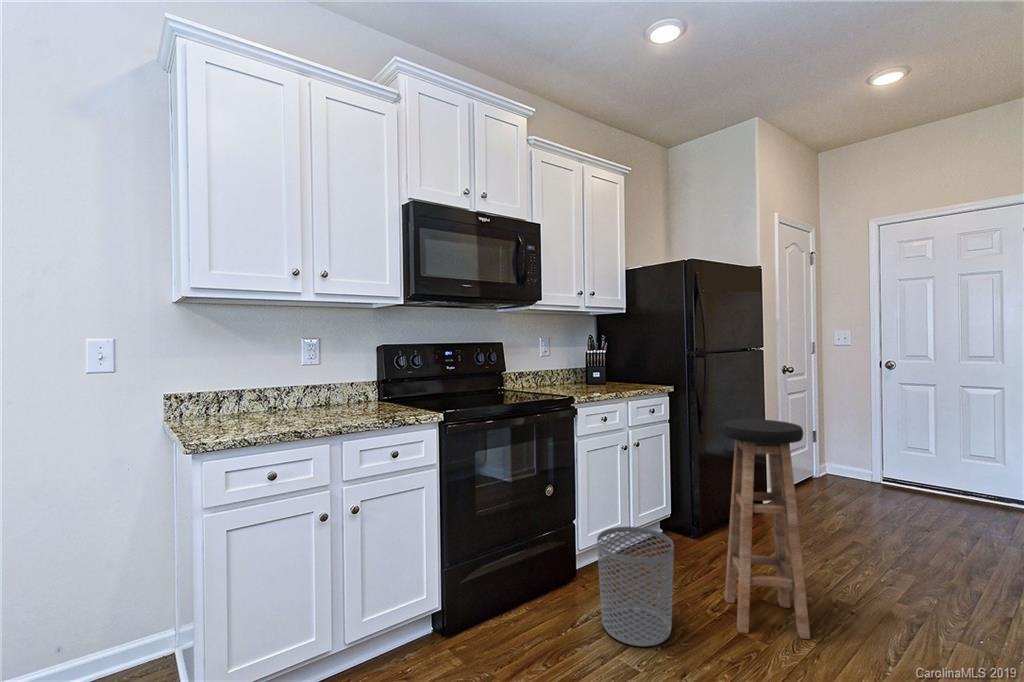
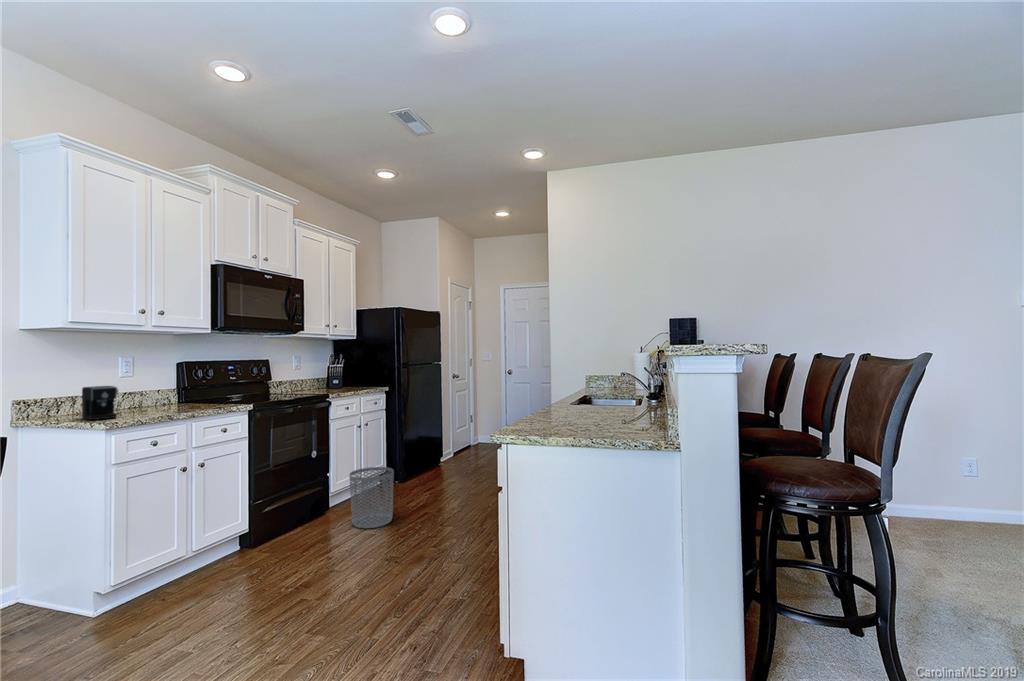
coffee maker: none [219,379,311,429] -> present [82,386,147,420]
bar stool: present [722,419,810,639] -> none [418,400,460,513]

